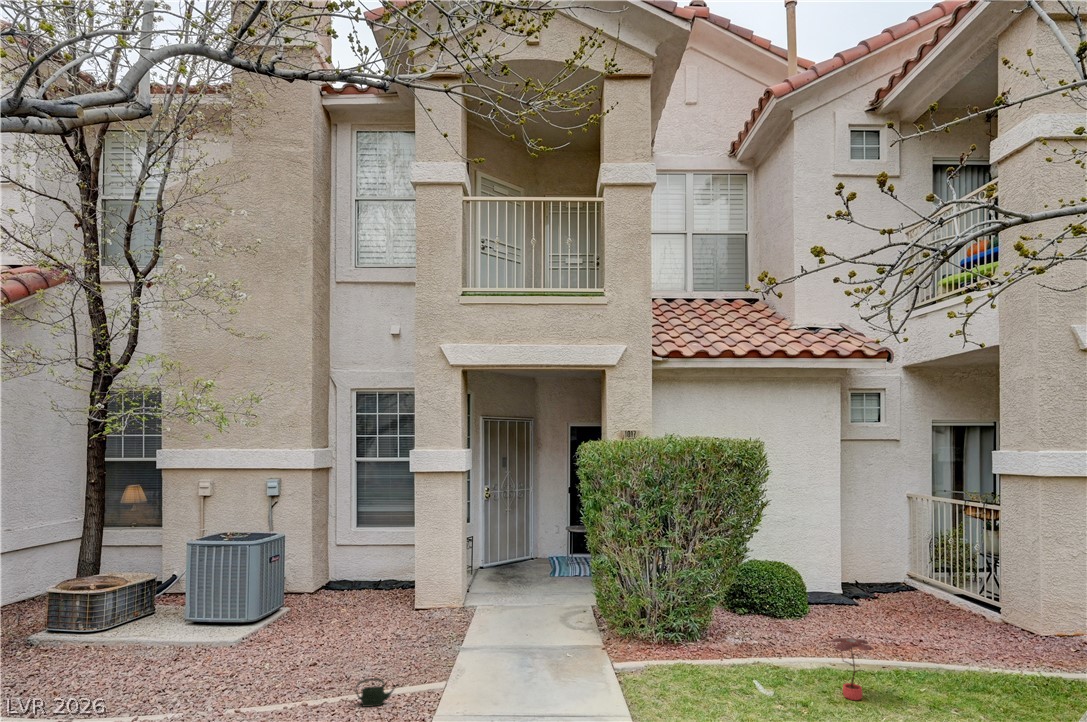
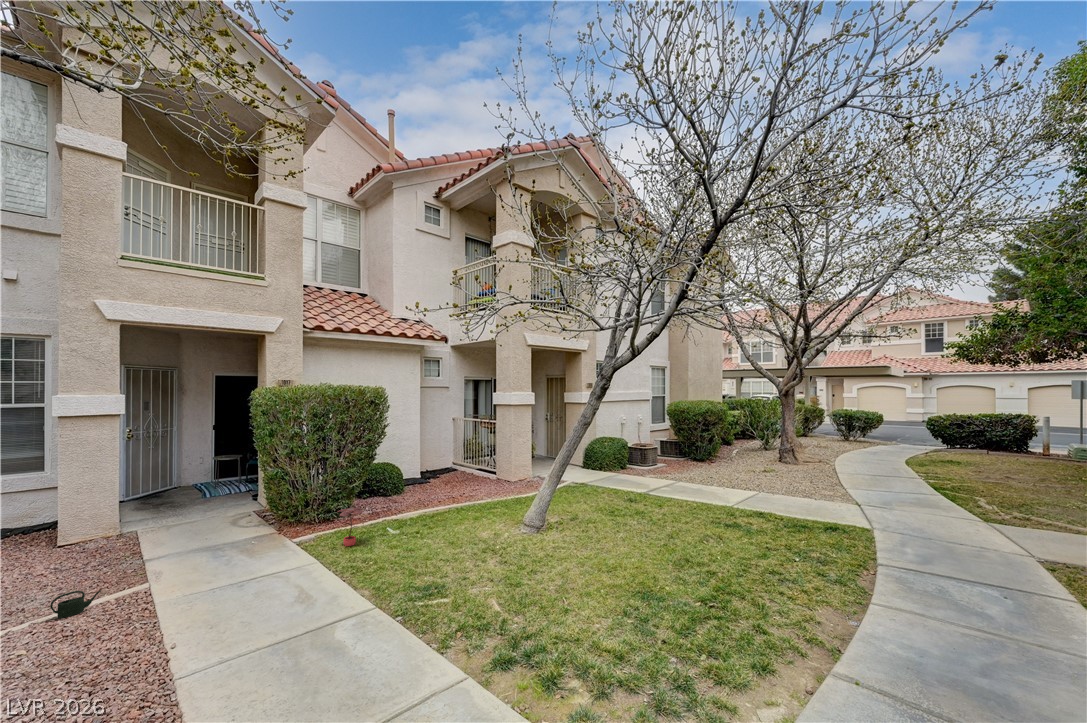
potted plant: present [831,638,873,700] -> present [338,508,364,546]

